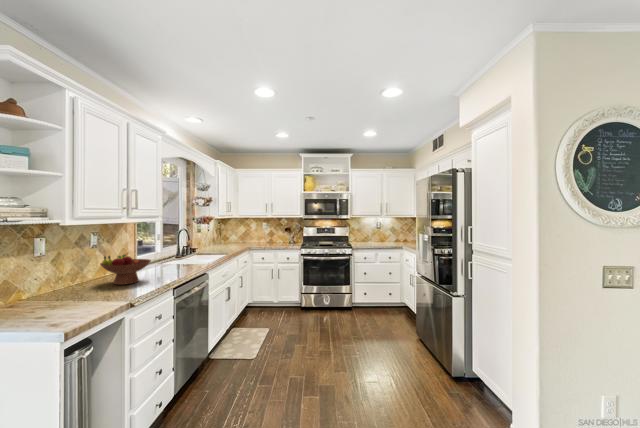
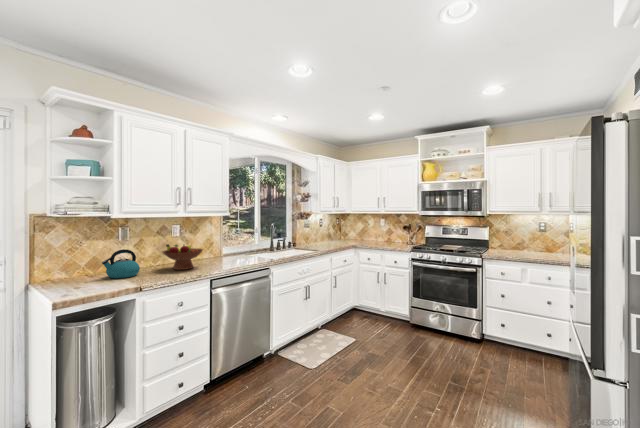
kettle: none [43,265,89,303] -> present [102,249,140,278]

